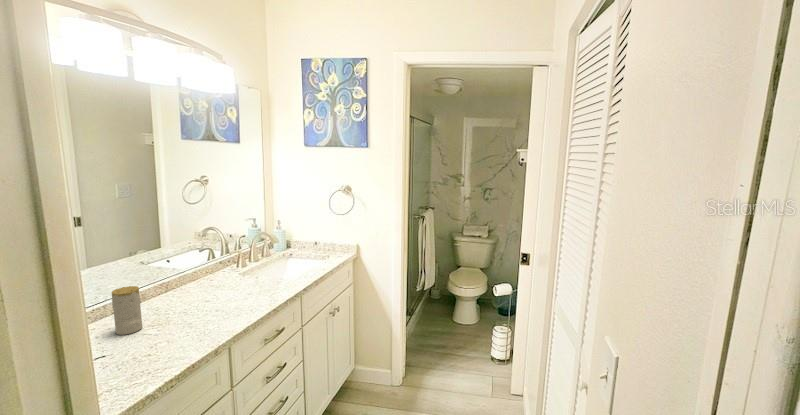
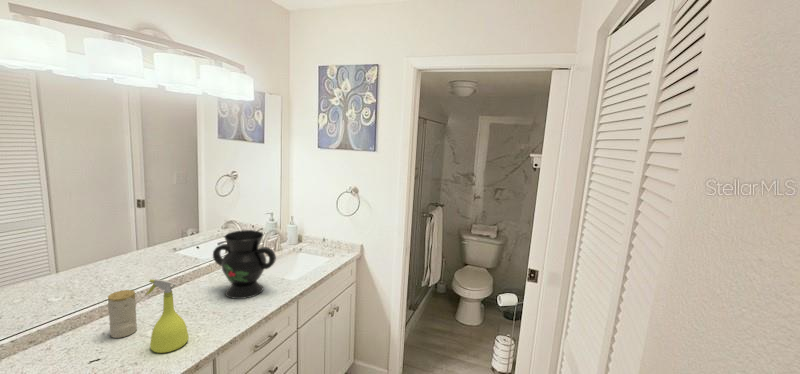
decorative vase: none [210,228,277,297] -> present [213,230,276,299]
spray bottle: none [156,268,200,343] -> present [146,279,189,353]

